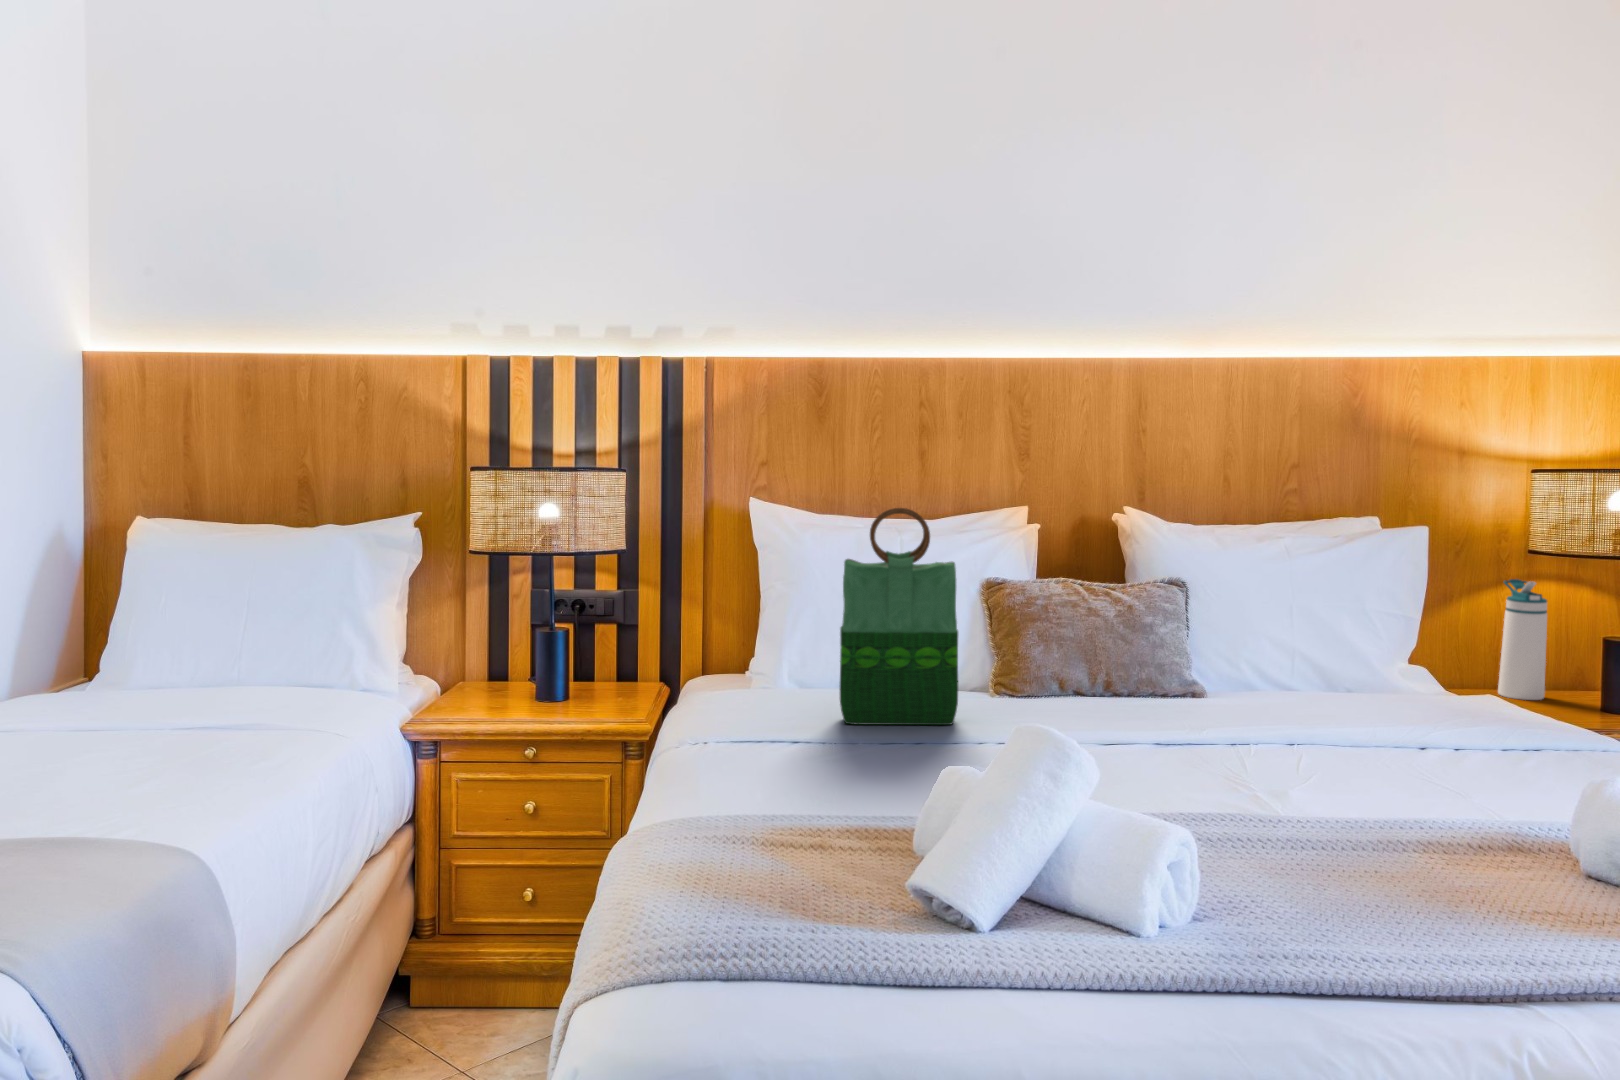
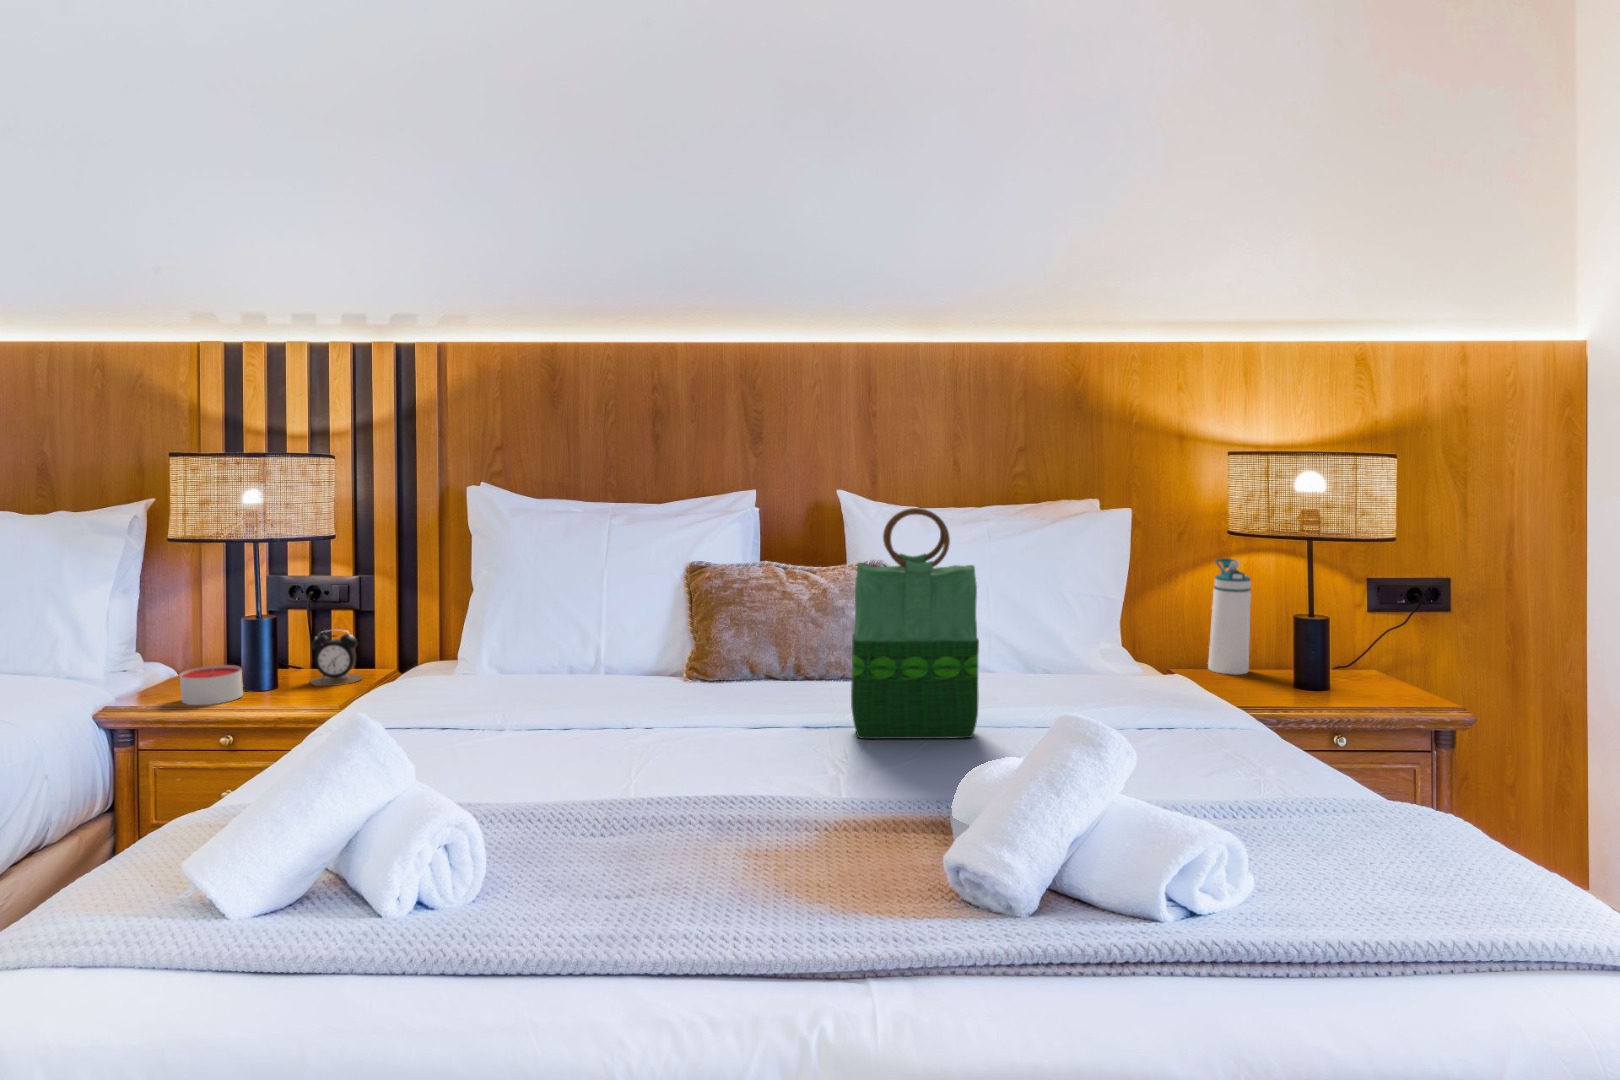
tote bag: present [840,508,958,725] -> present [851,508,979,739]
alarm clock: none [588,644,637,701] -> present [310,633,362,686]
candle: none [480,678,536,717] -> present [180,665,243,705]

